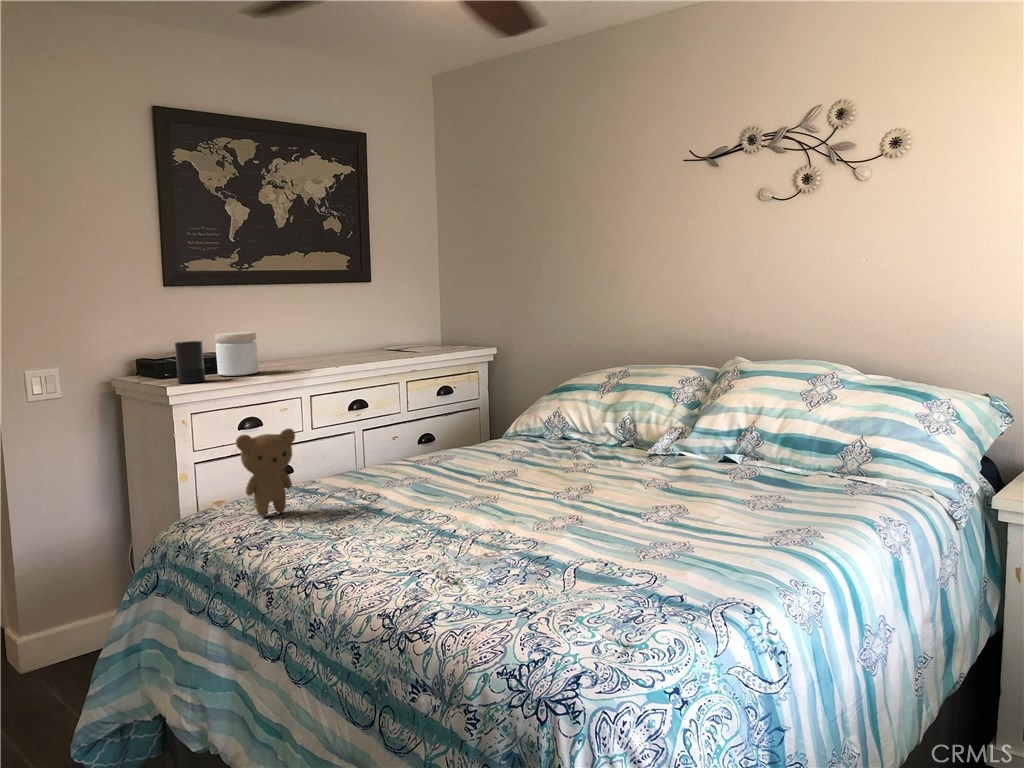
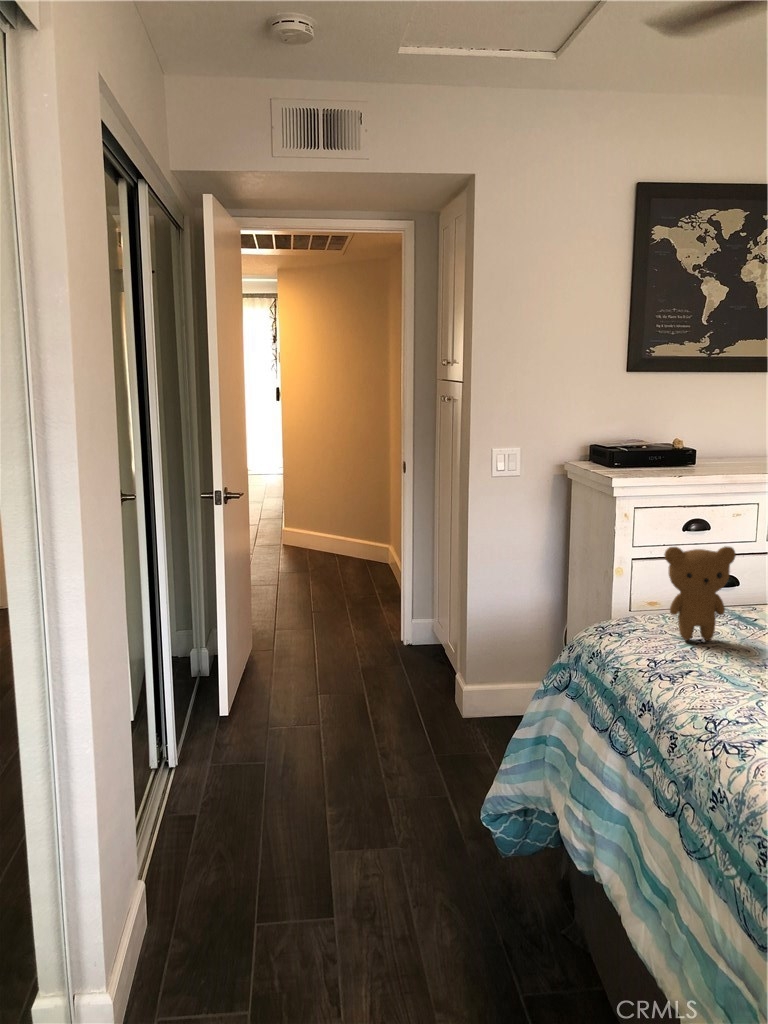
jar: present [215,332,258,376] -> none [669,426,715,473]
candle: present [175,341,205,383] -> none [624,430,654,477]

